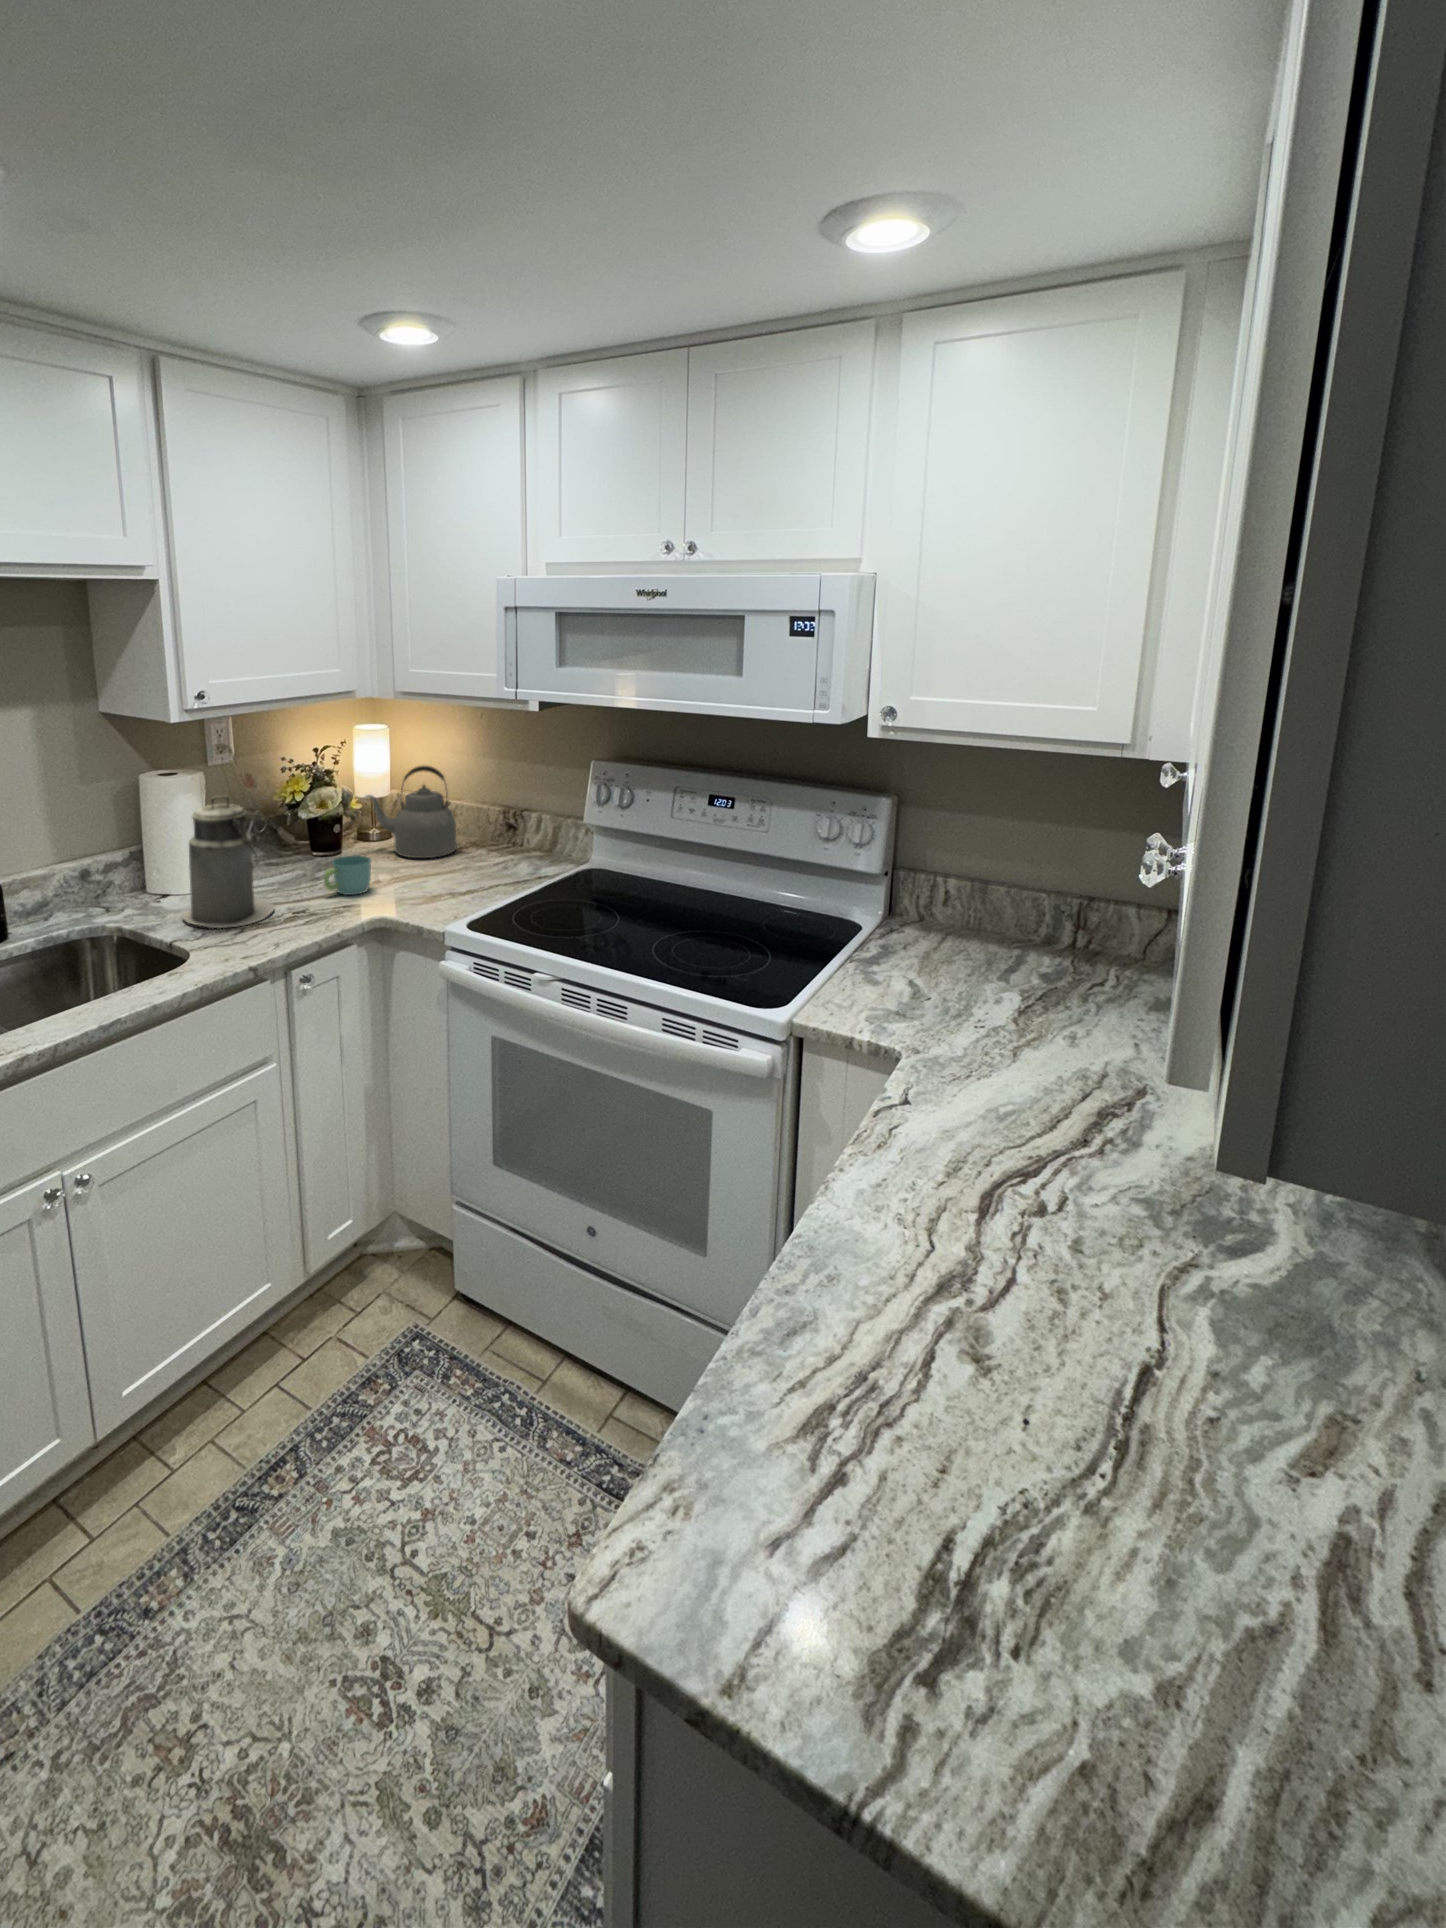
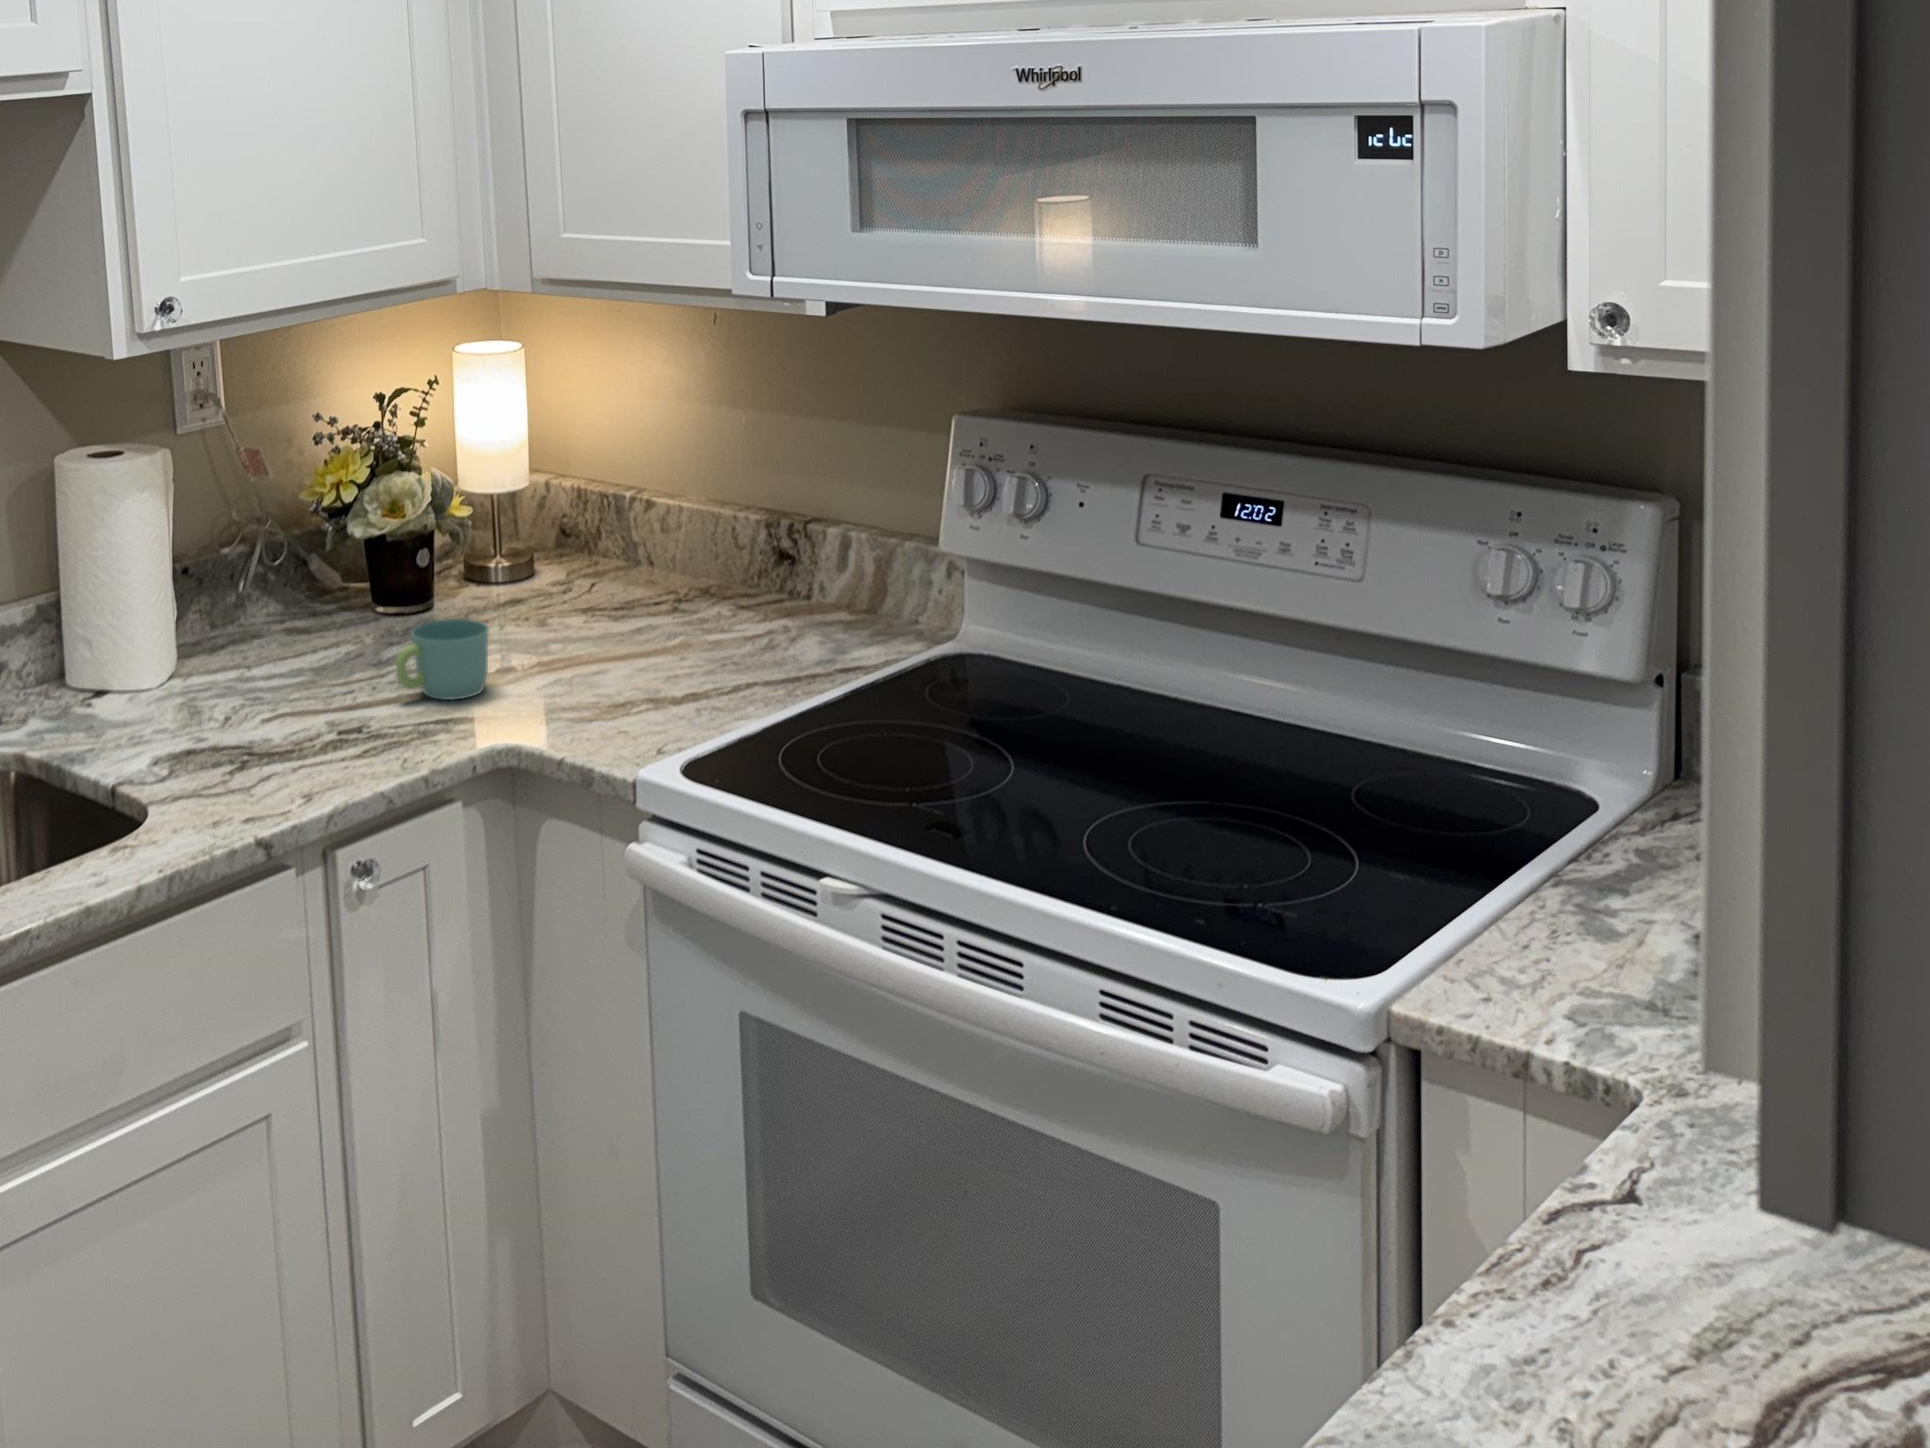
kettle: present [365,766,457,858] -> none [474,431,667,624]
canister: present [183,796,274,928] -> none [133,503,302,761]

